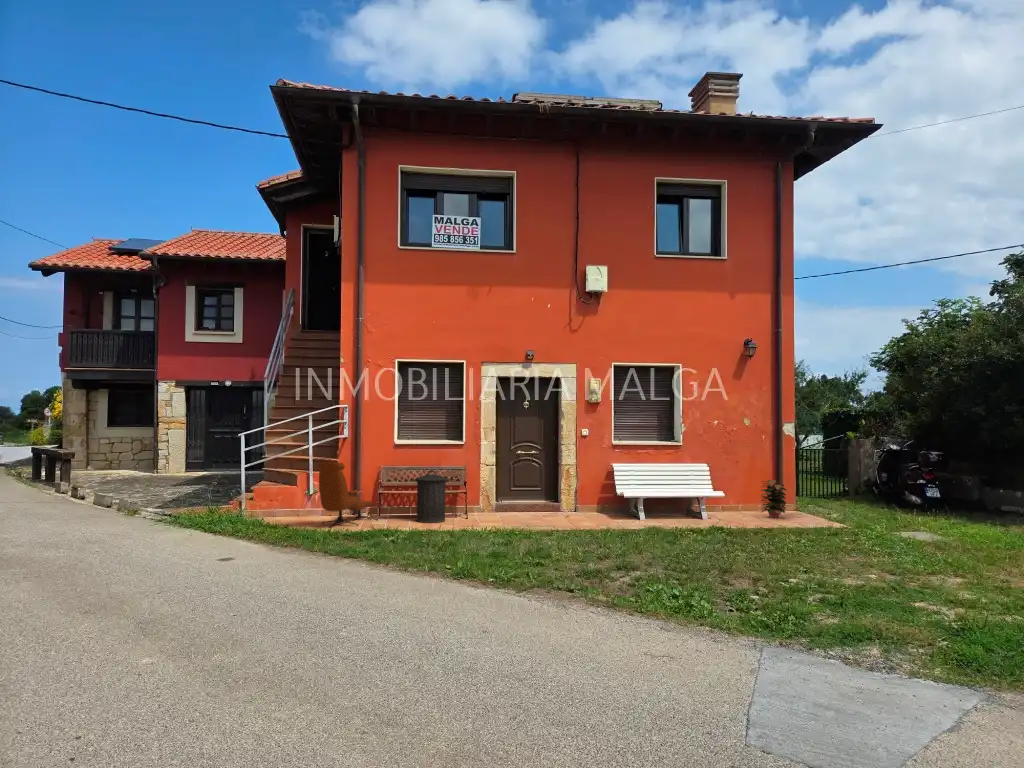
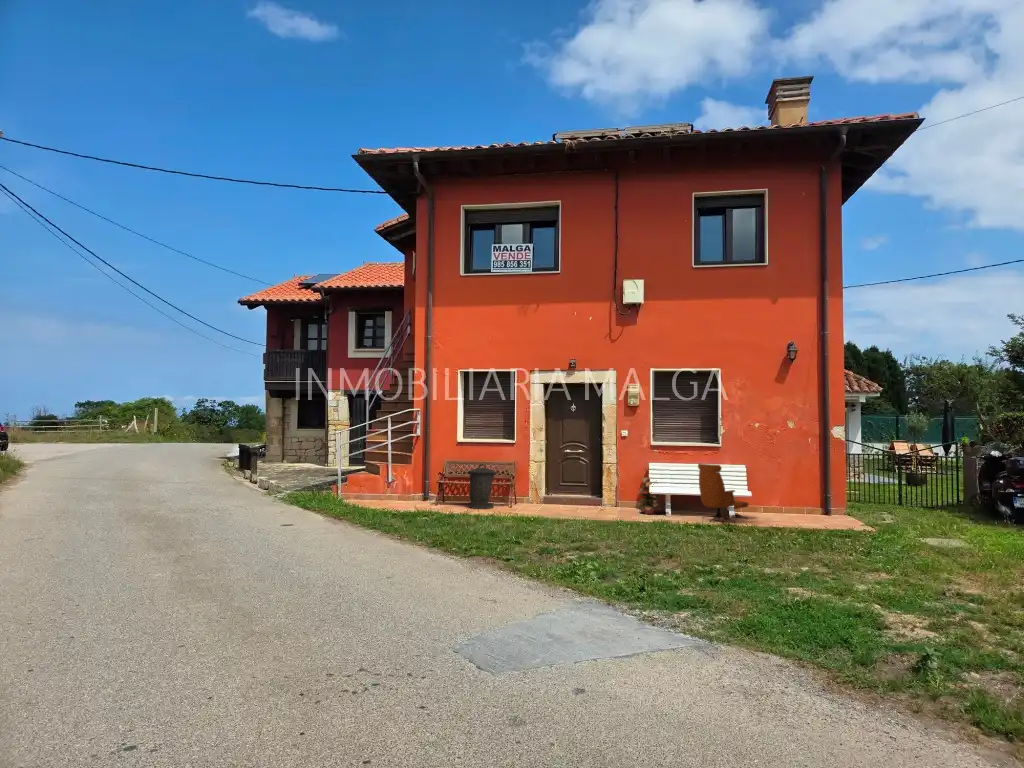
lounge chair: present [318,462,373,528] -> present [698,463,748,522]
decorative plant: present [761,480,787,518] -> present [639,478,659,514]

